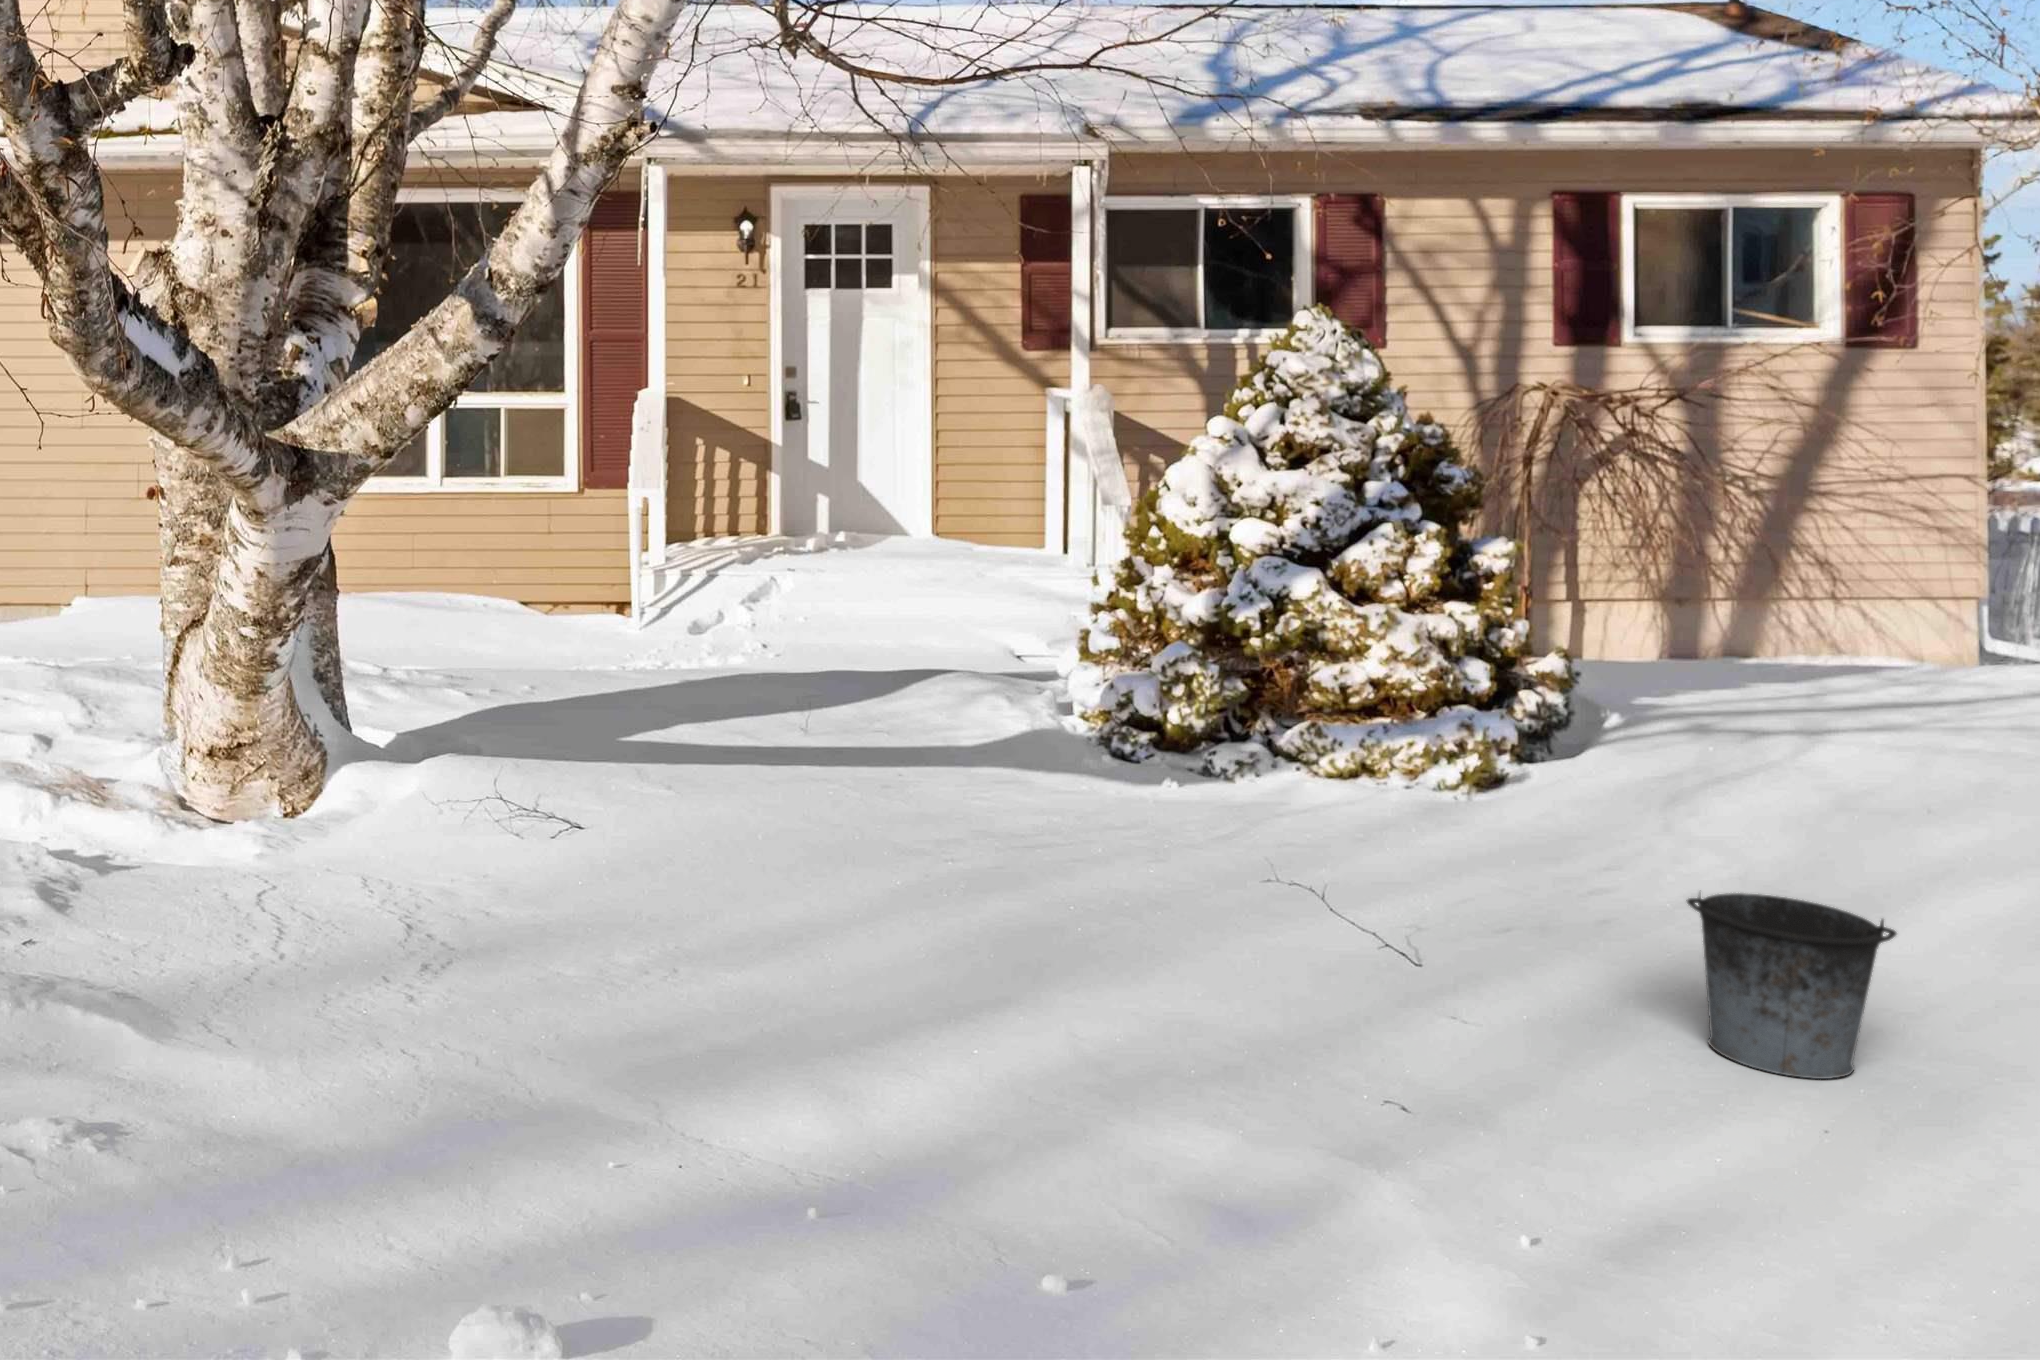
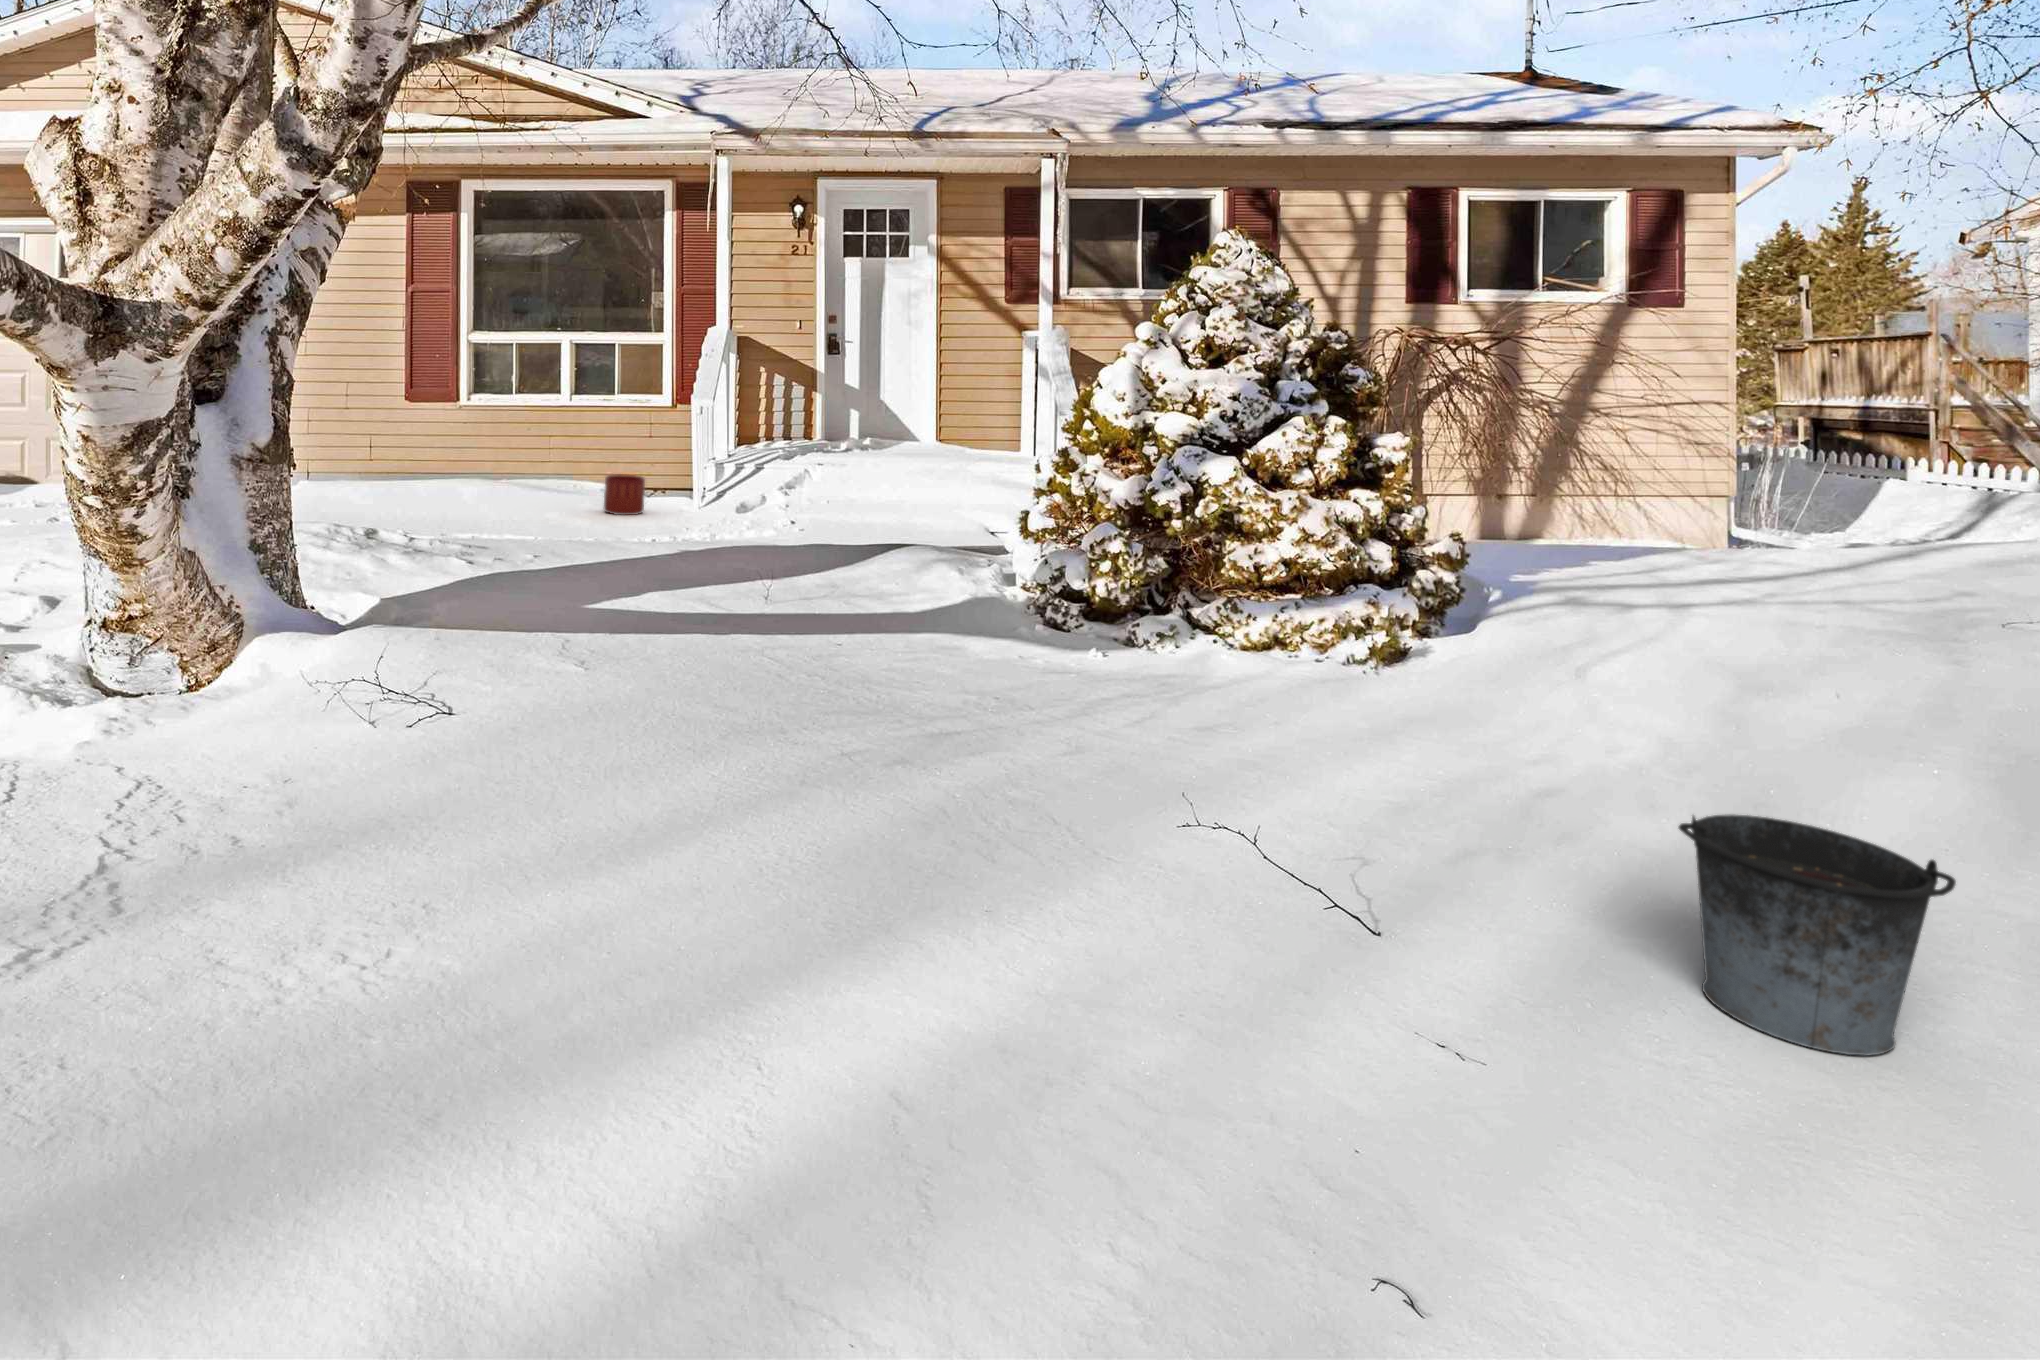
planter: none [524,586,577,638] -> present [604,475,645,515]

